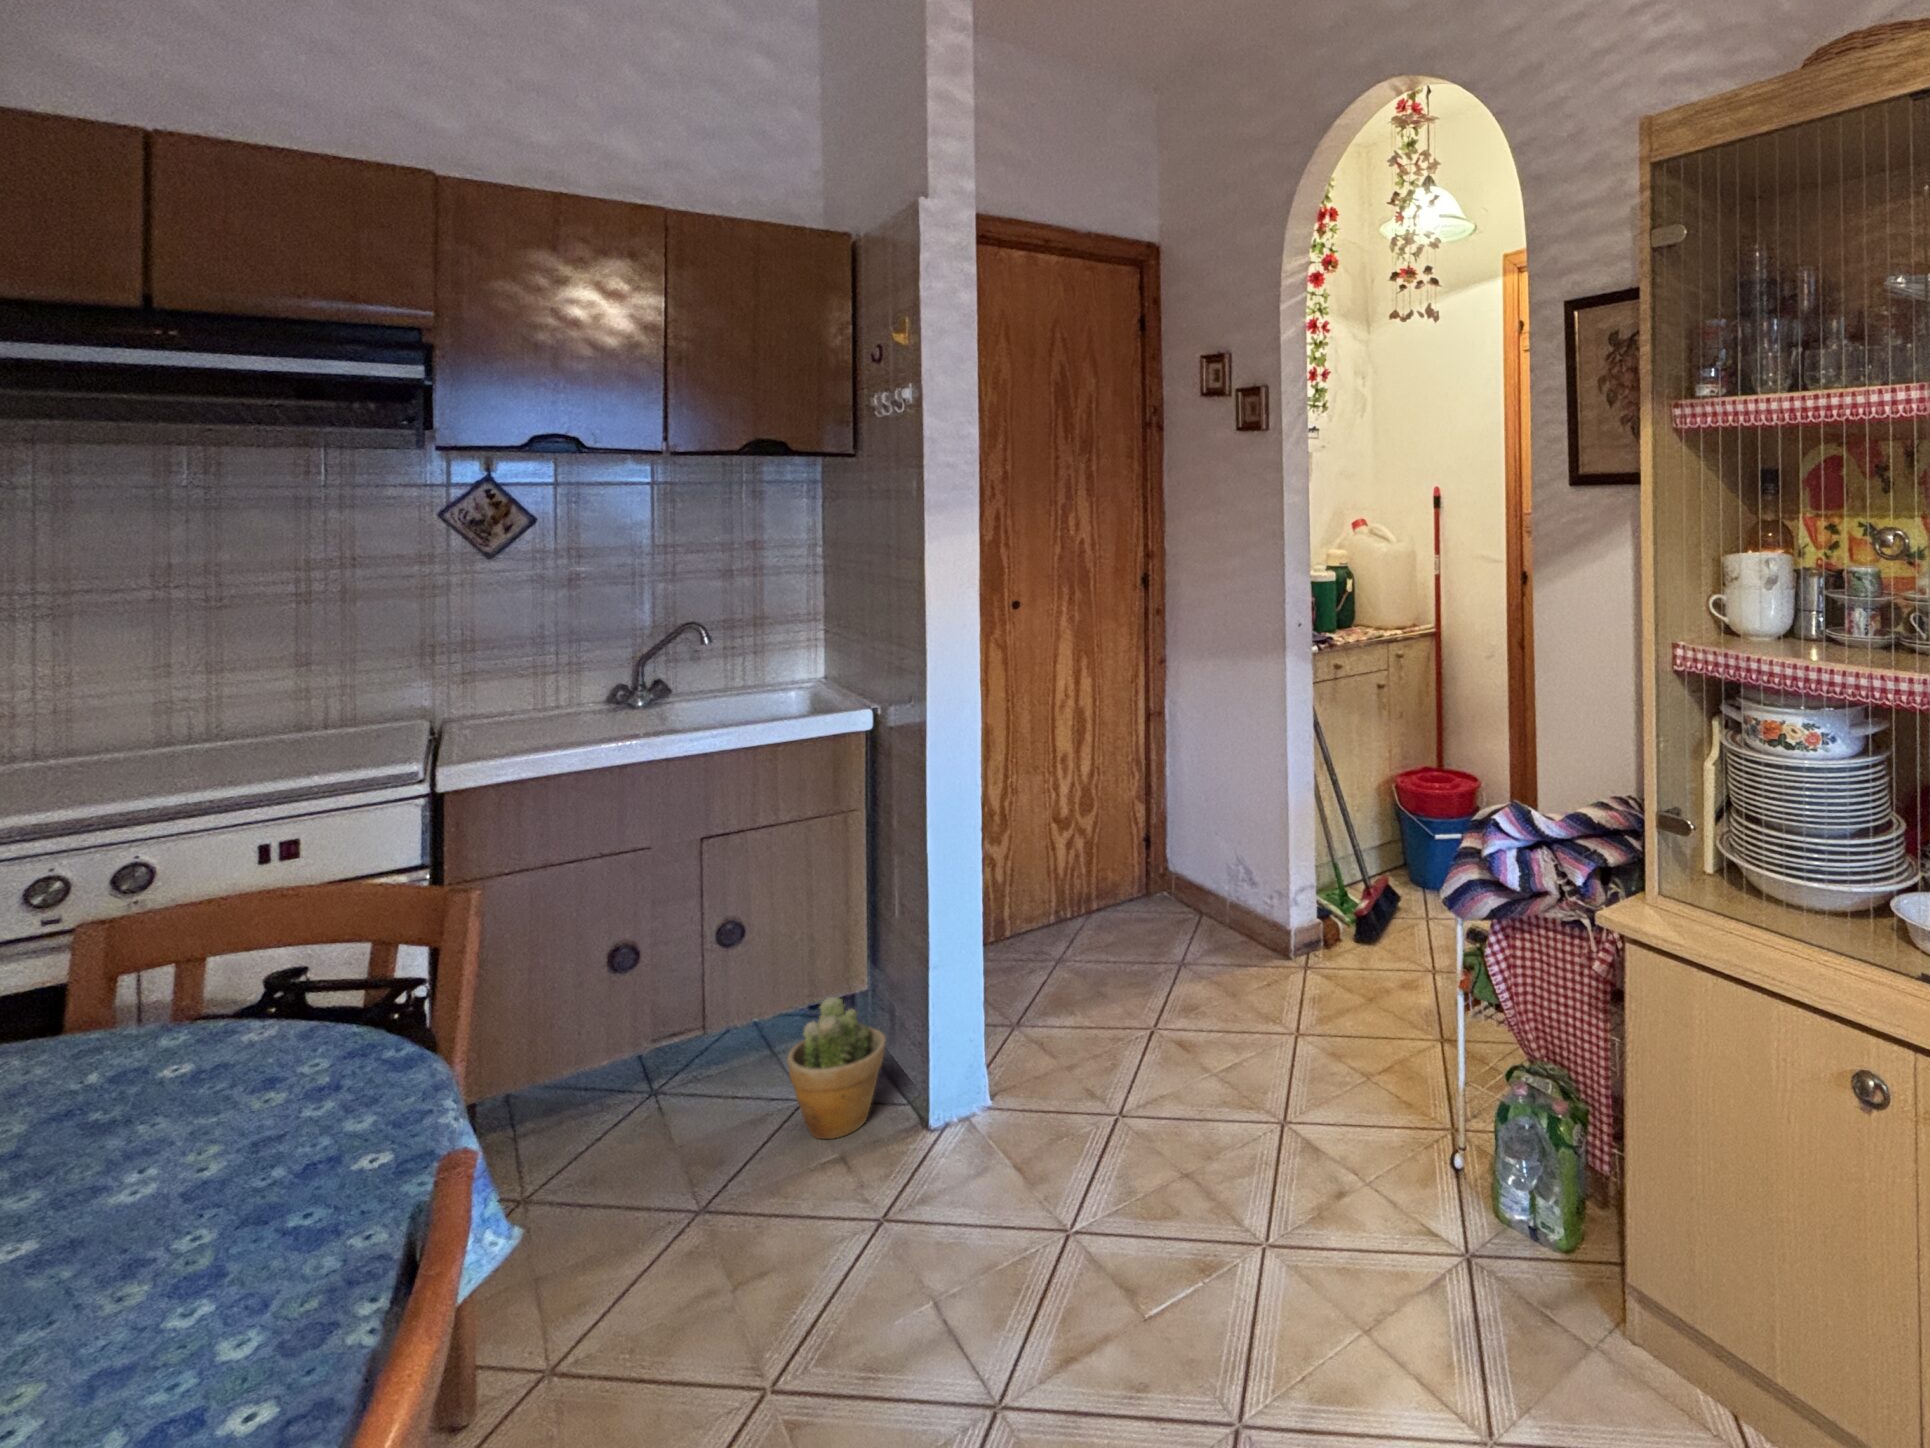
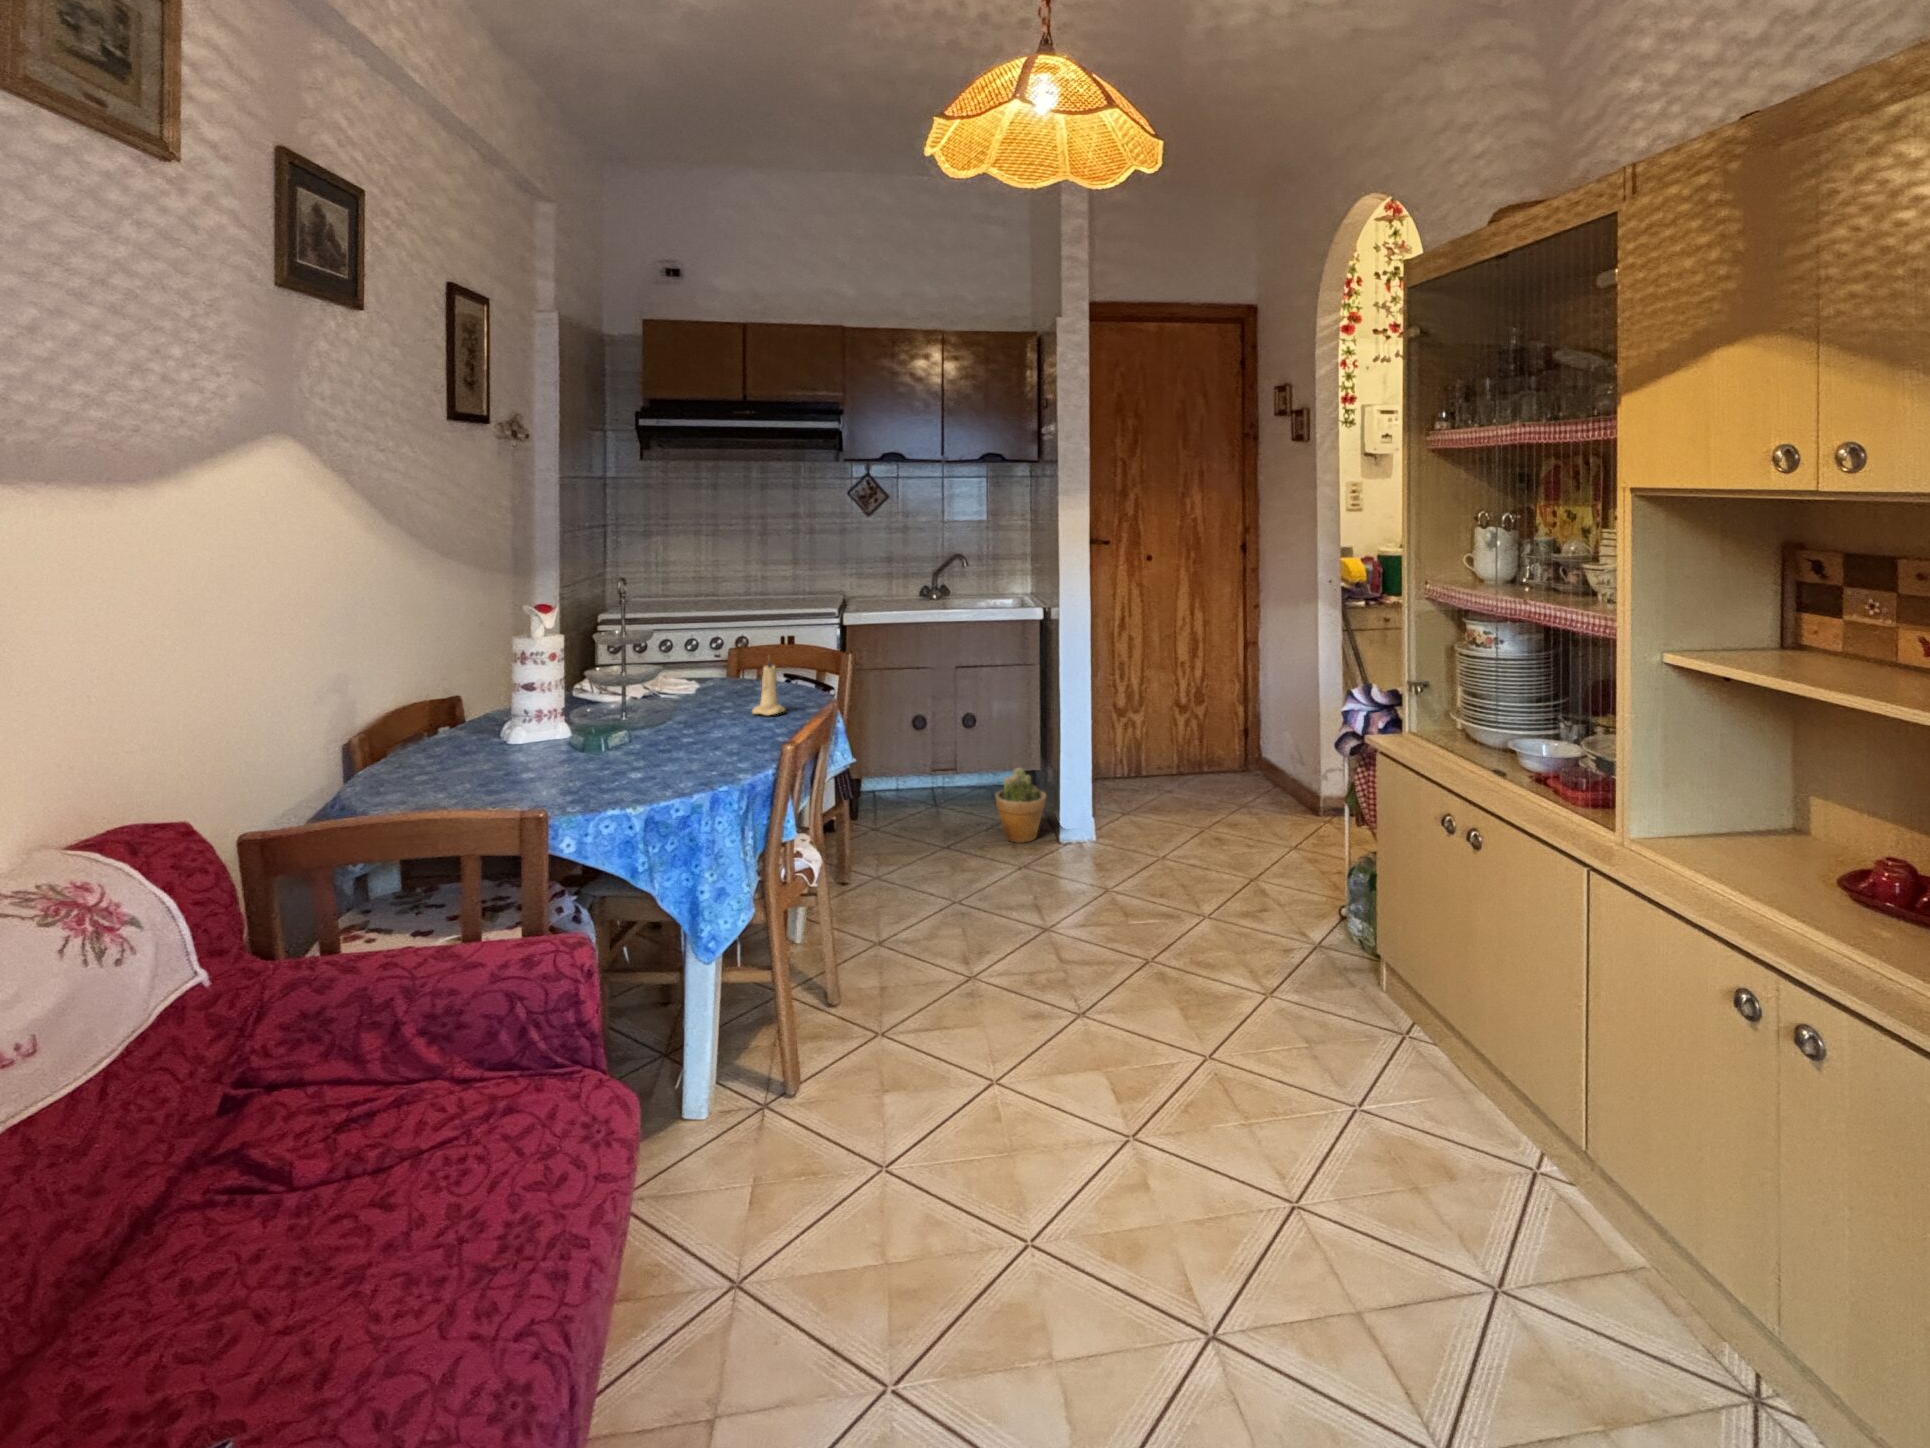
candle: none [136,980,267,1170] -> present [752,657,785,715]

